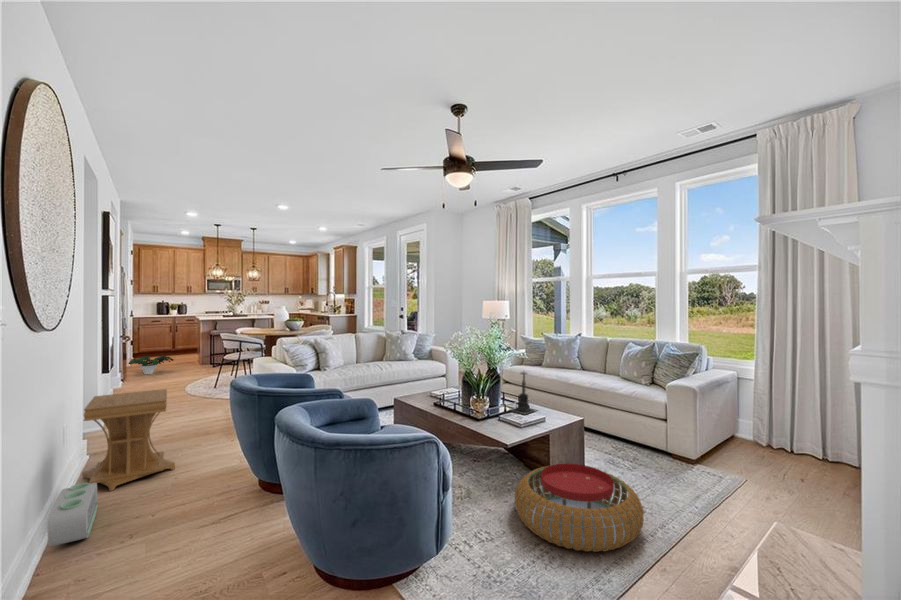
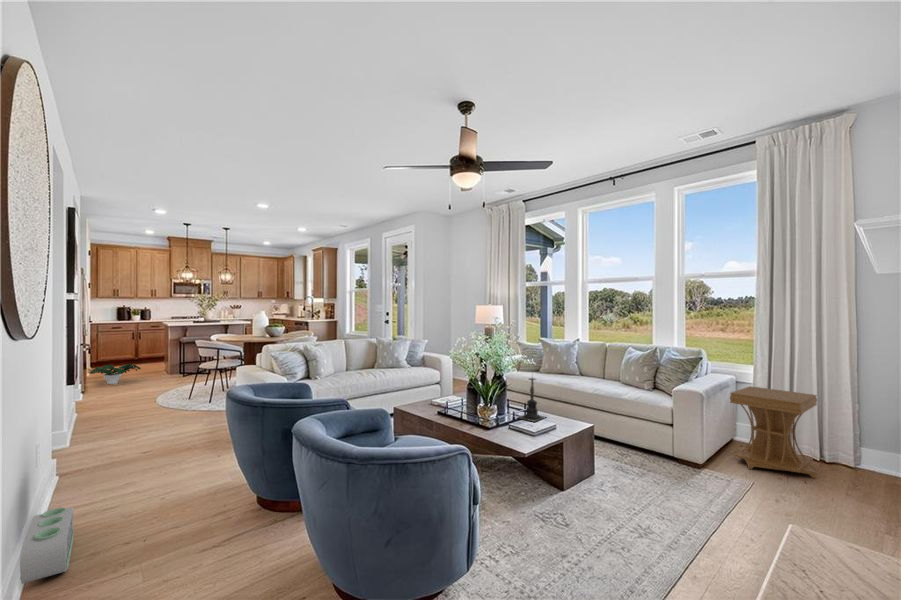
side table: present [82,389,175,491] -> present [730,386,817,478]
pouf: present [515,464,644,552] -> none [536,472,672,565]

